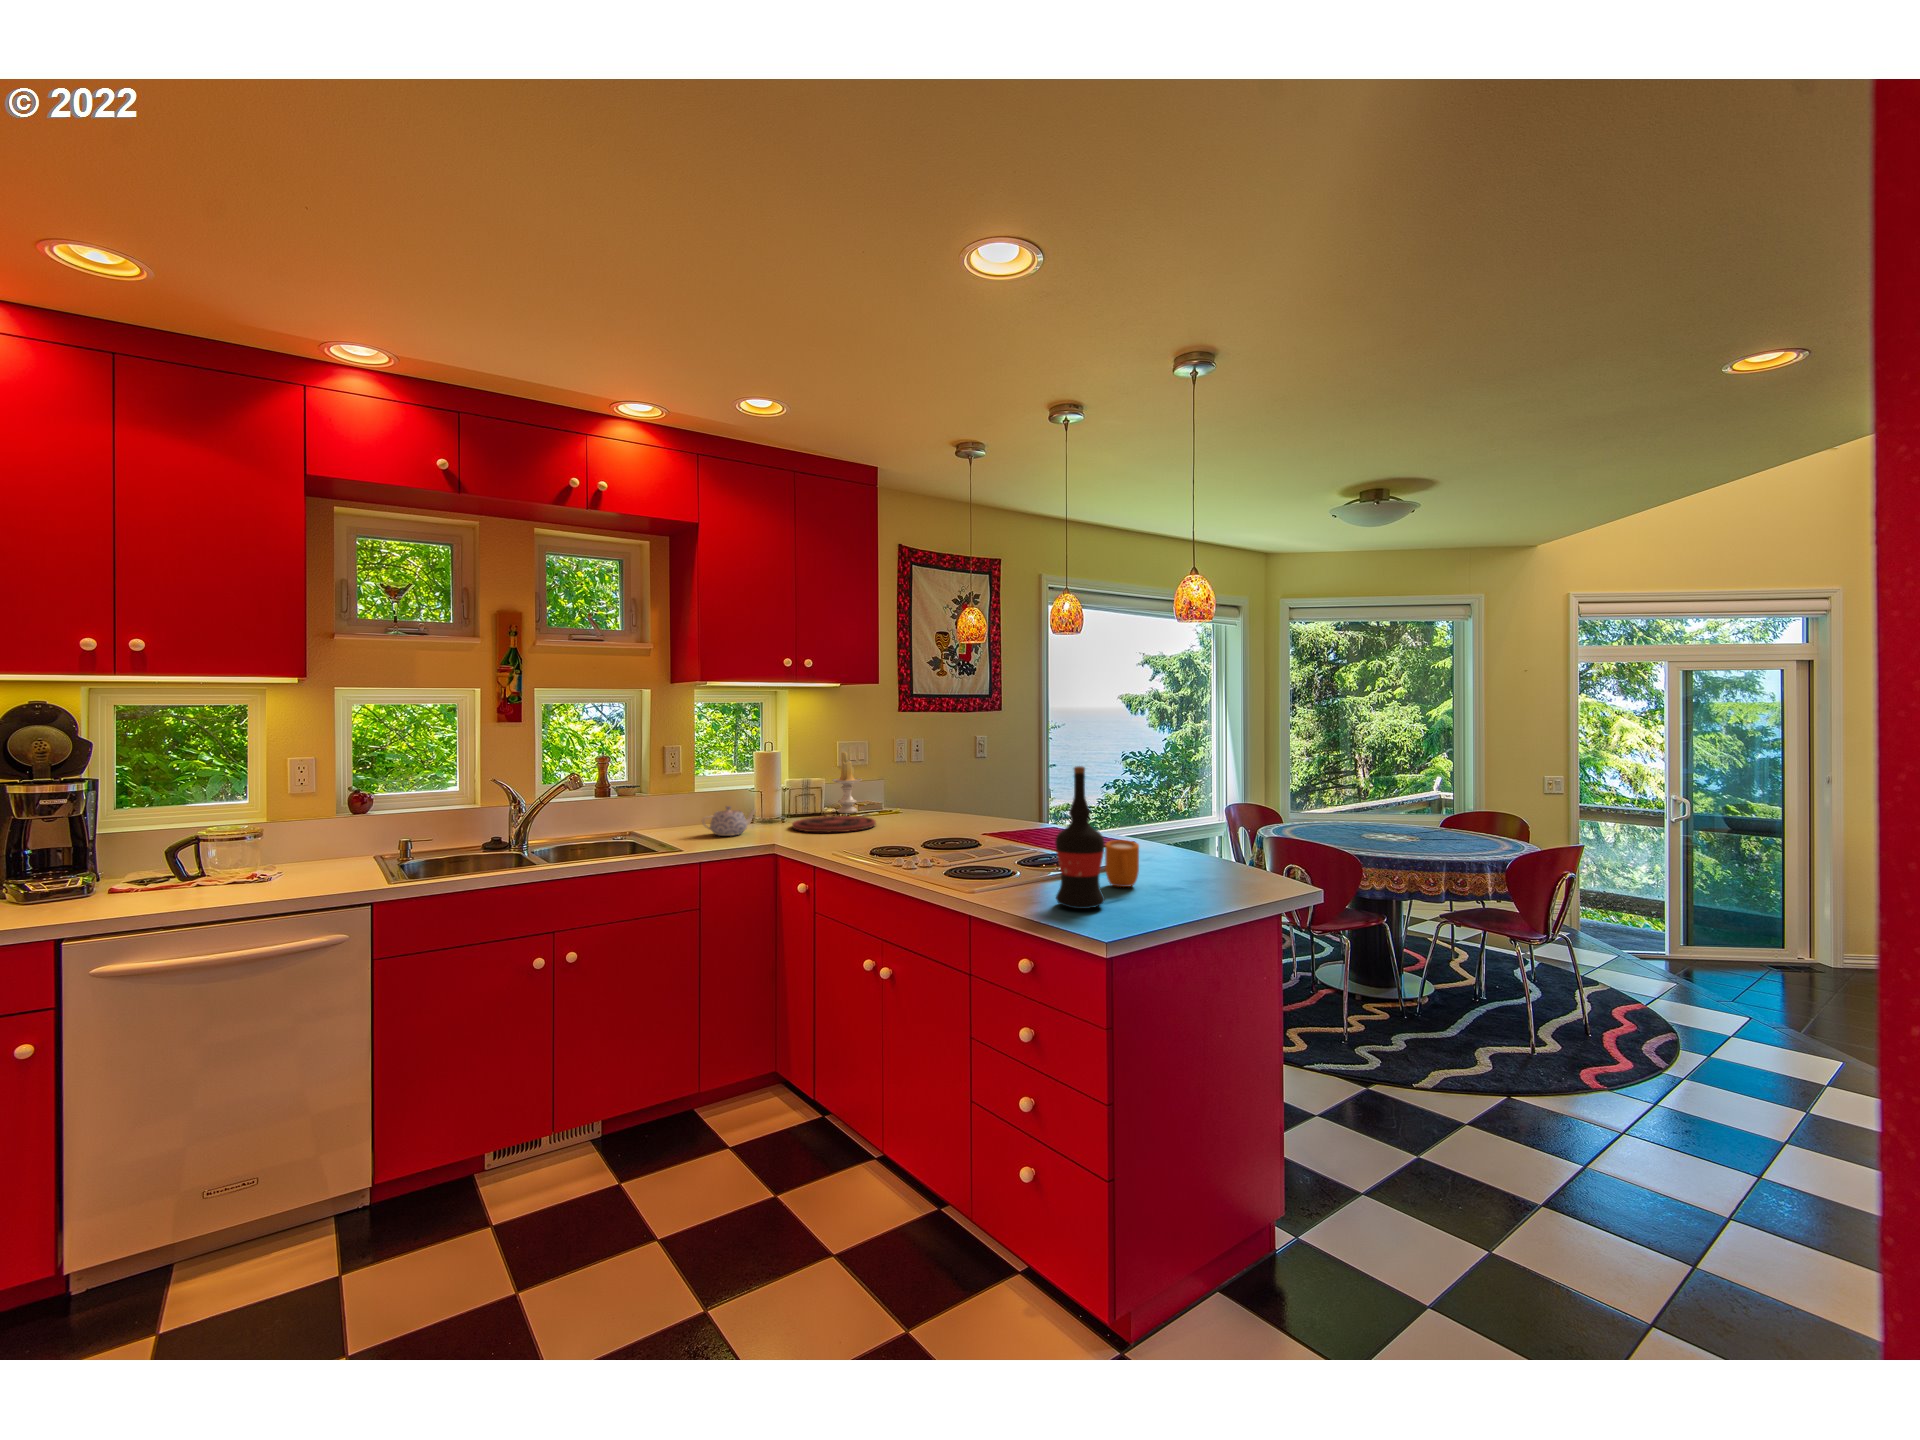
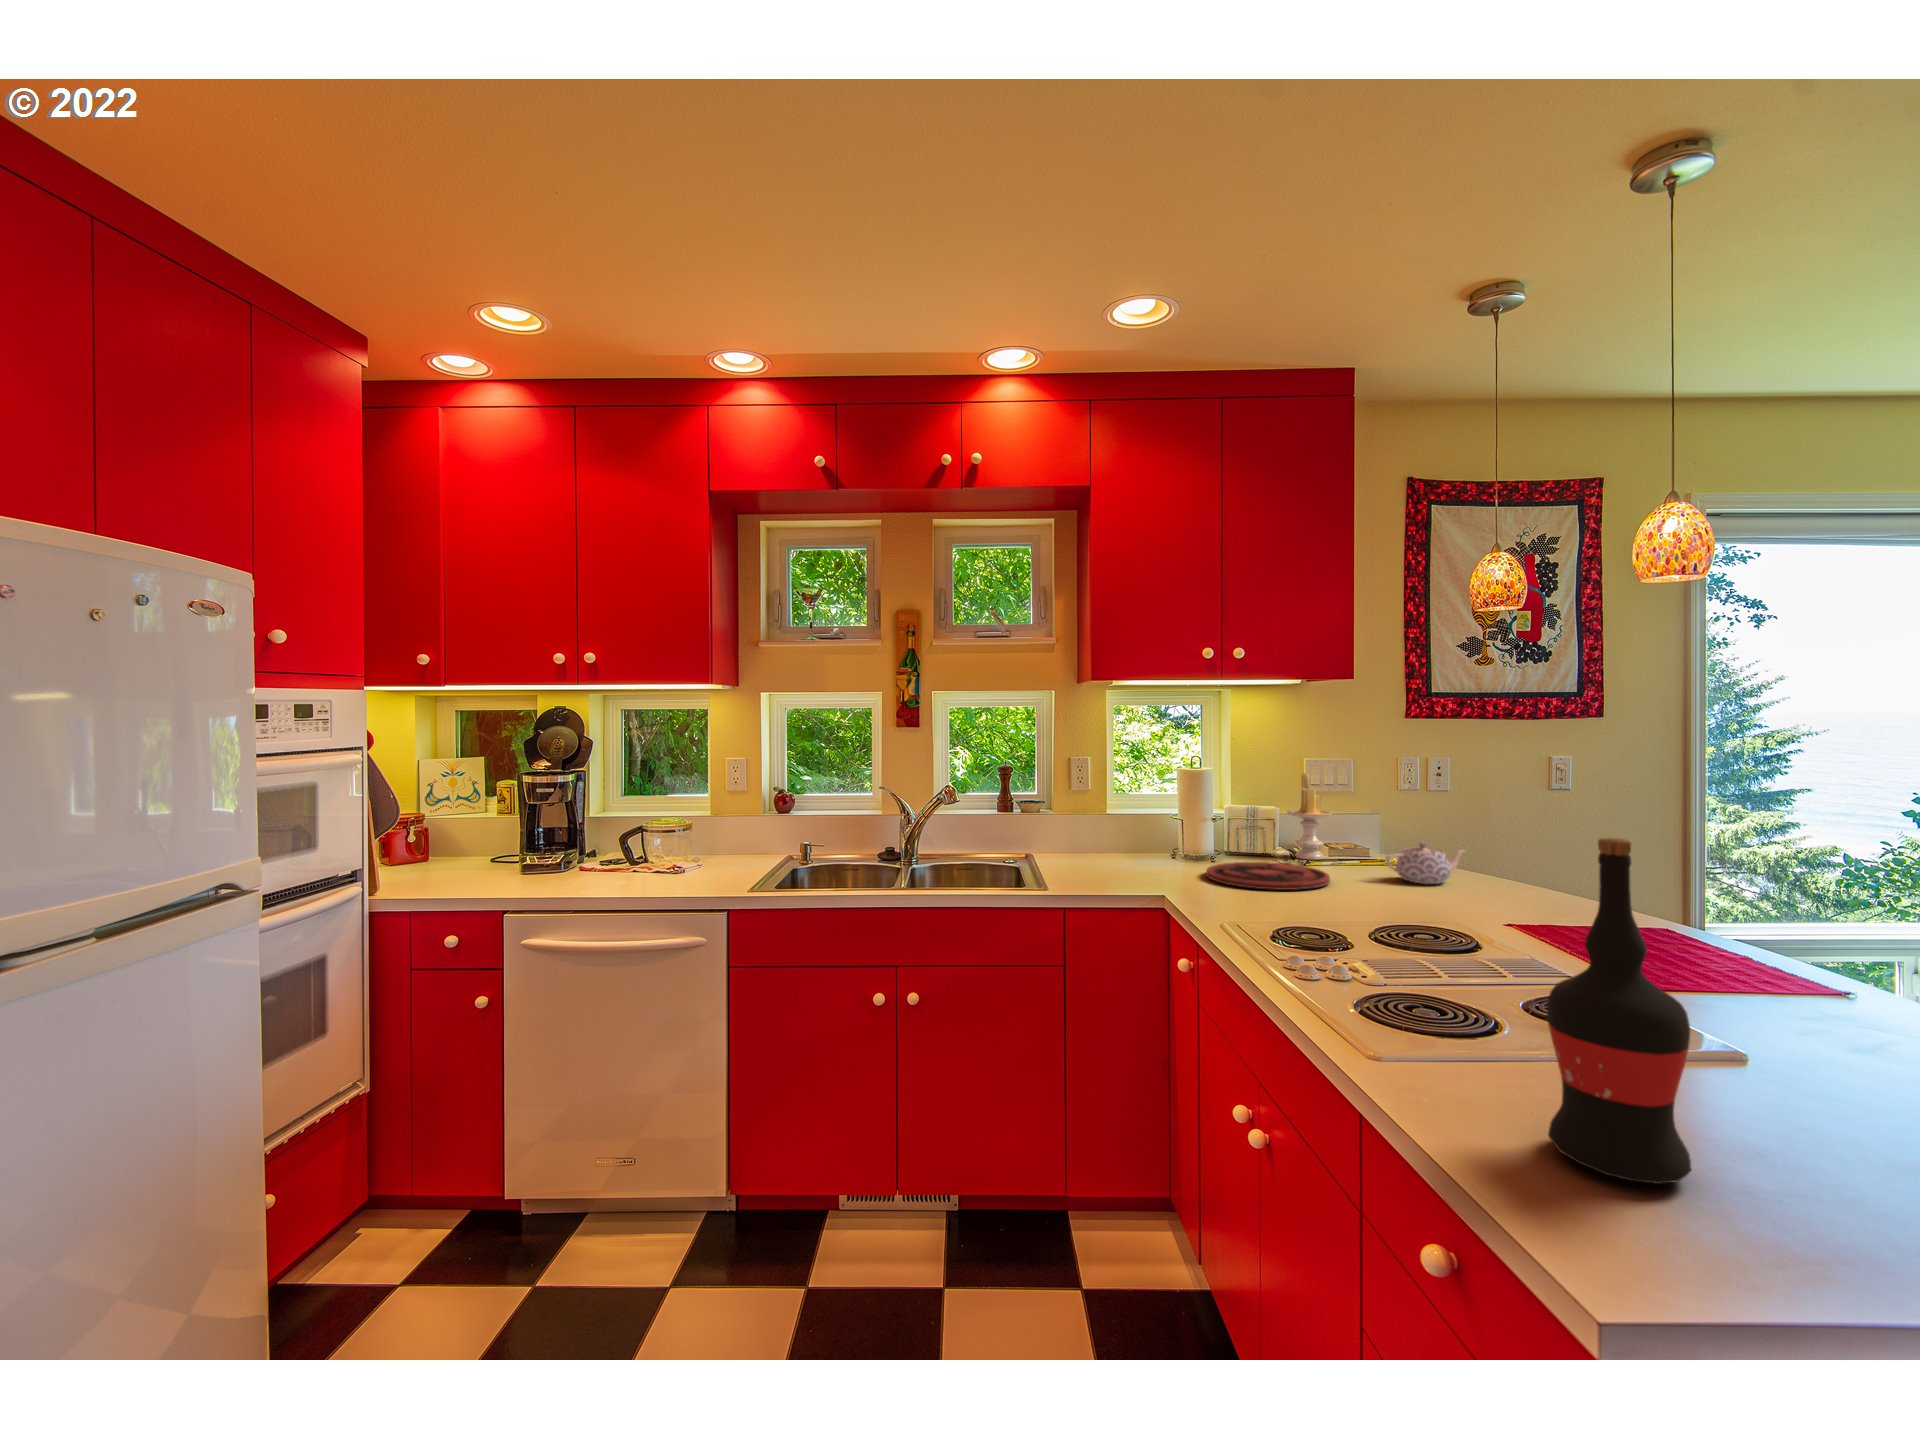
teapot: present [702,806,756,836] -> present [1385,842,1465,884]
mug: present [1105,840,1139,887] -> none [1726,1011,1836,1135]

